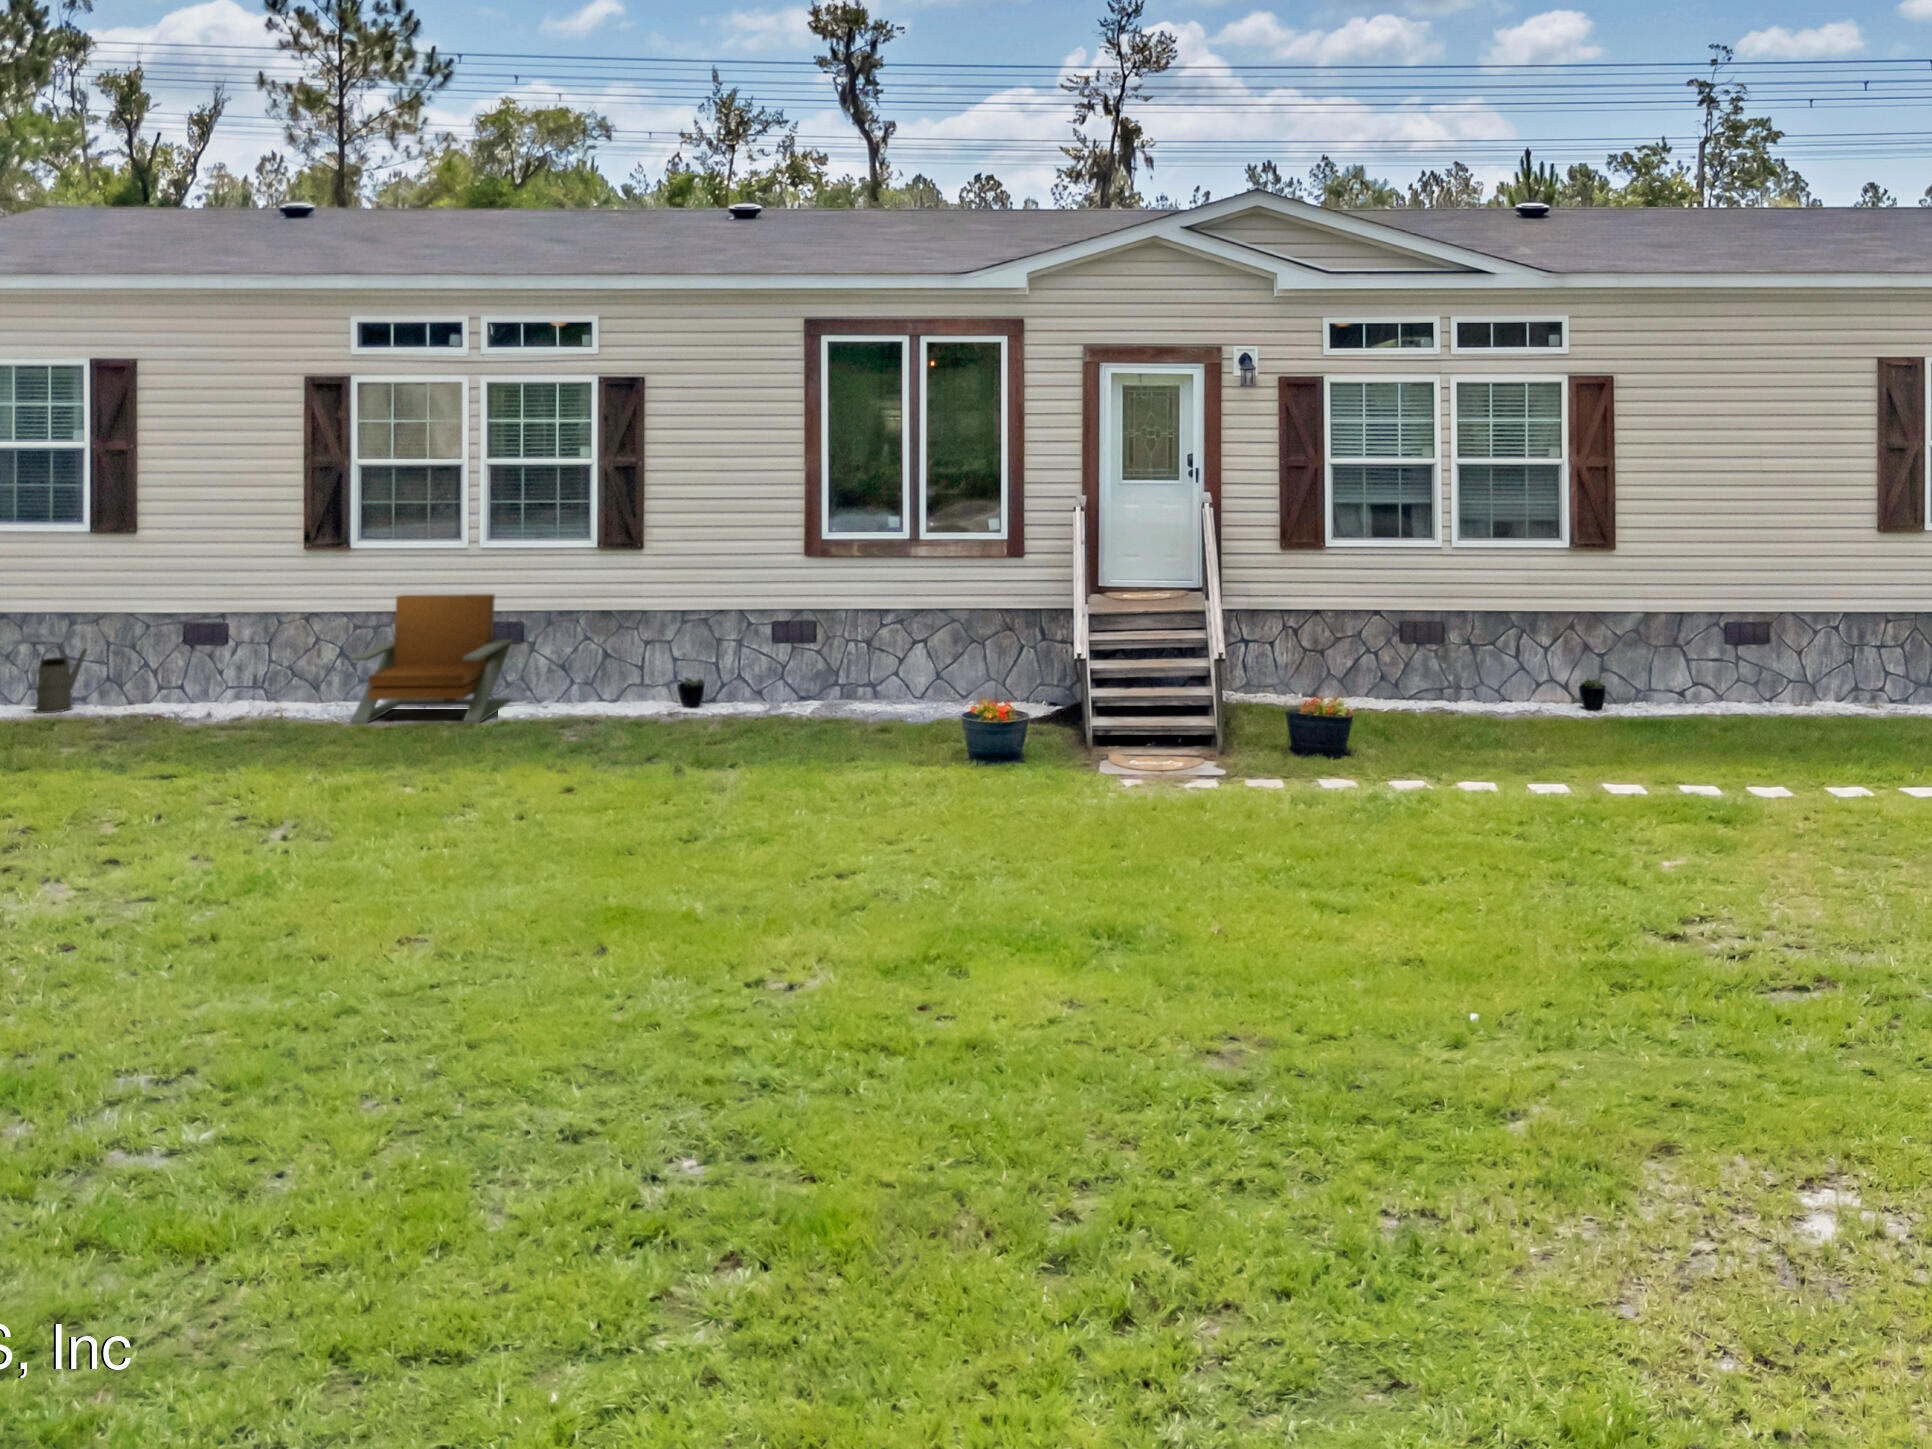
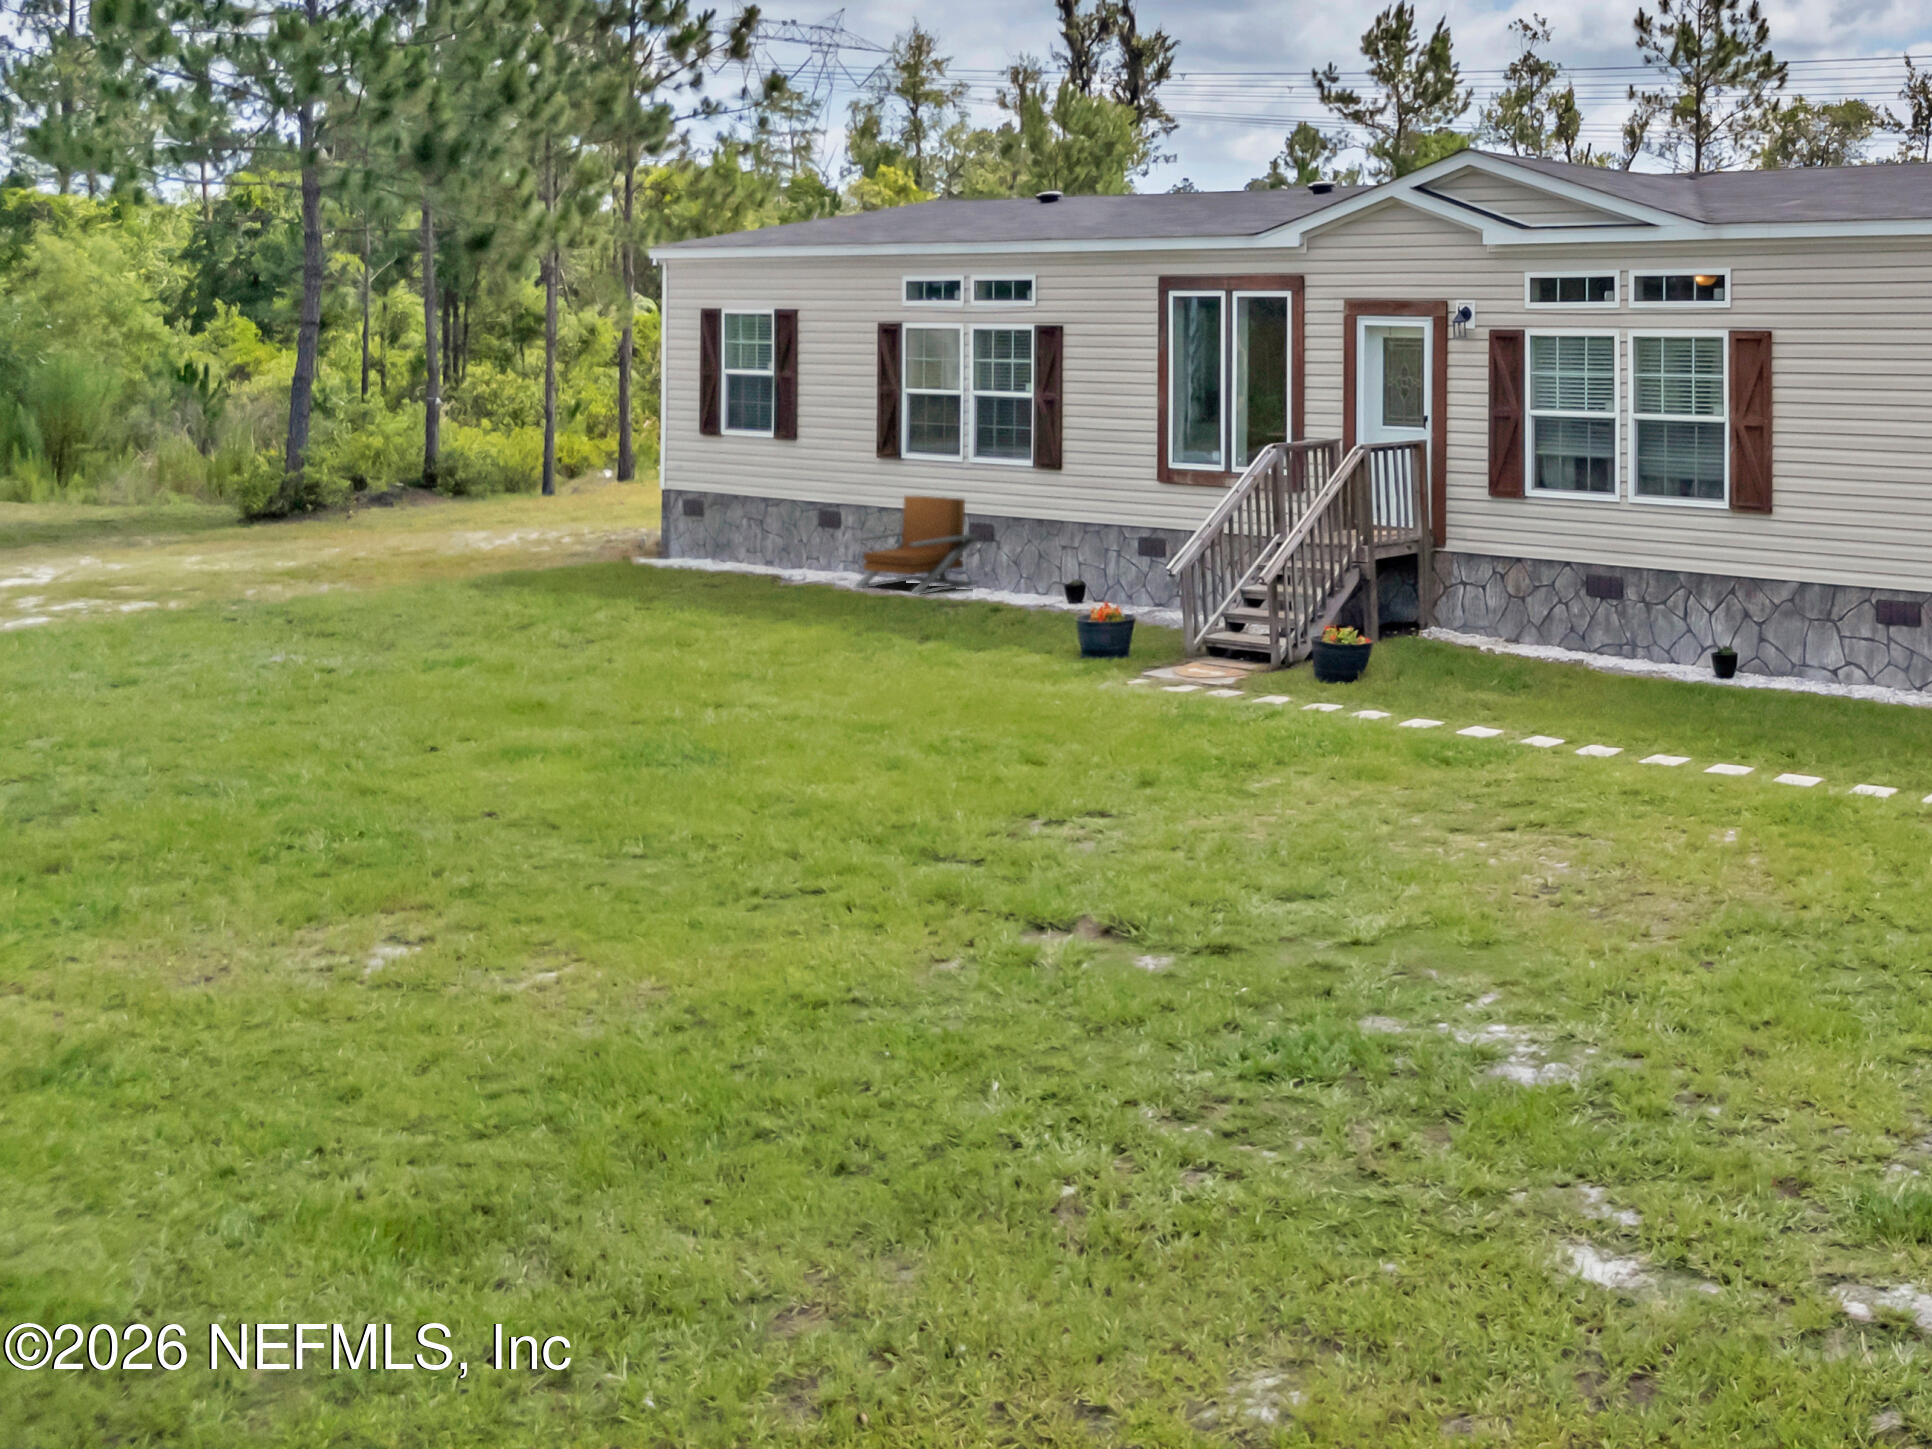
watering can: present [35,647,87,713] -> none [725,519,774,566]

